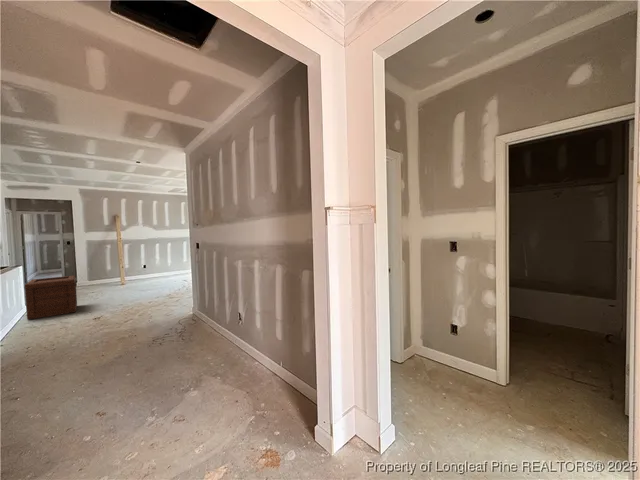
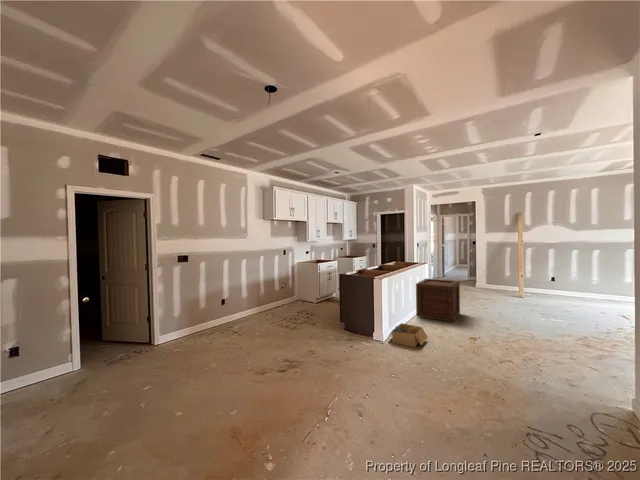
cardboard box: none [10,318,60,343] -> present [388,323,428,347]

